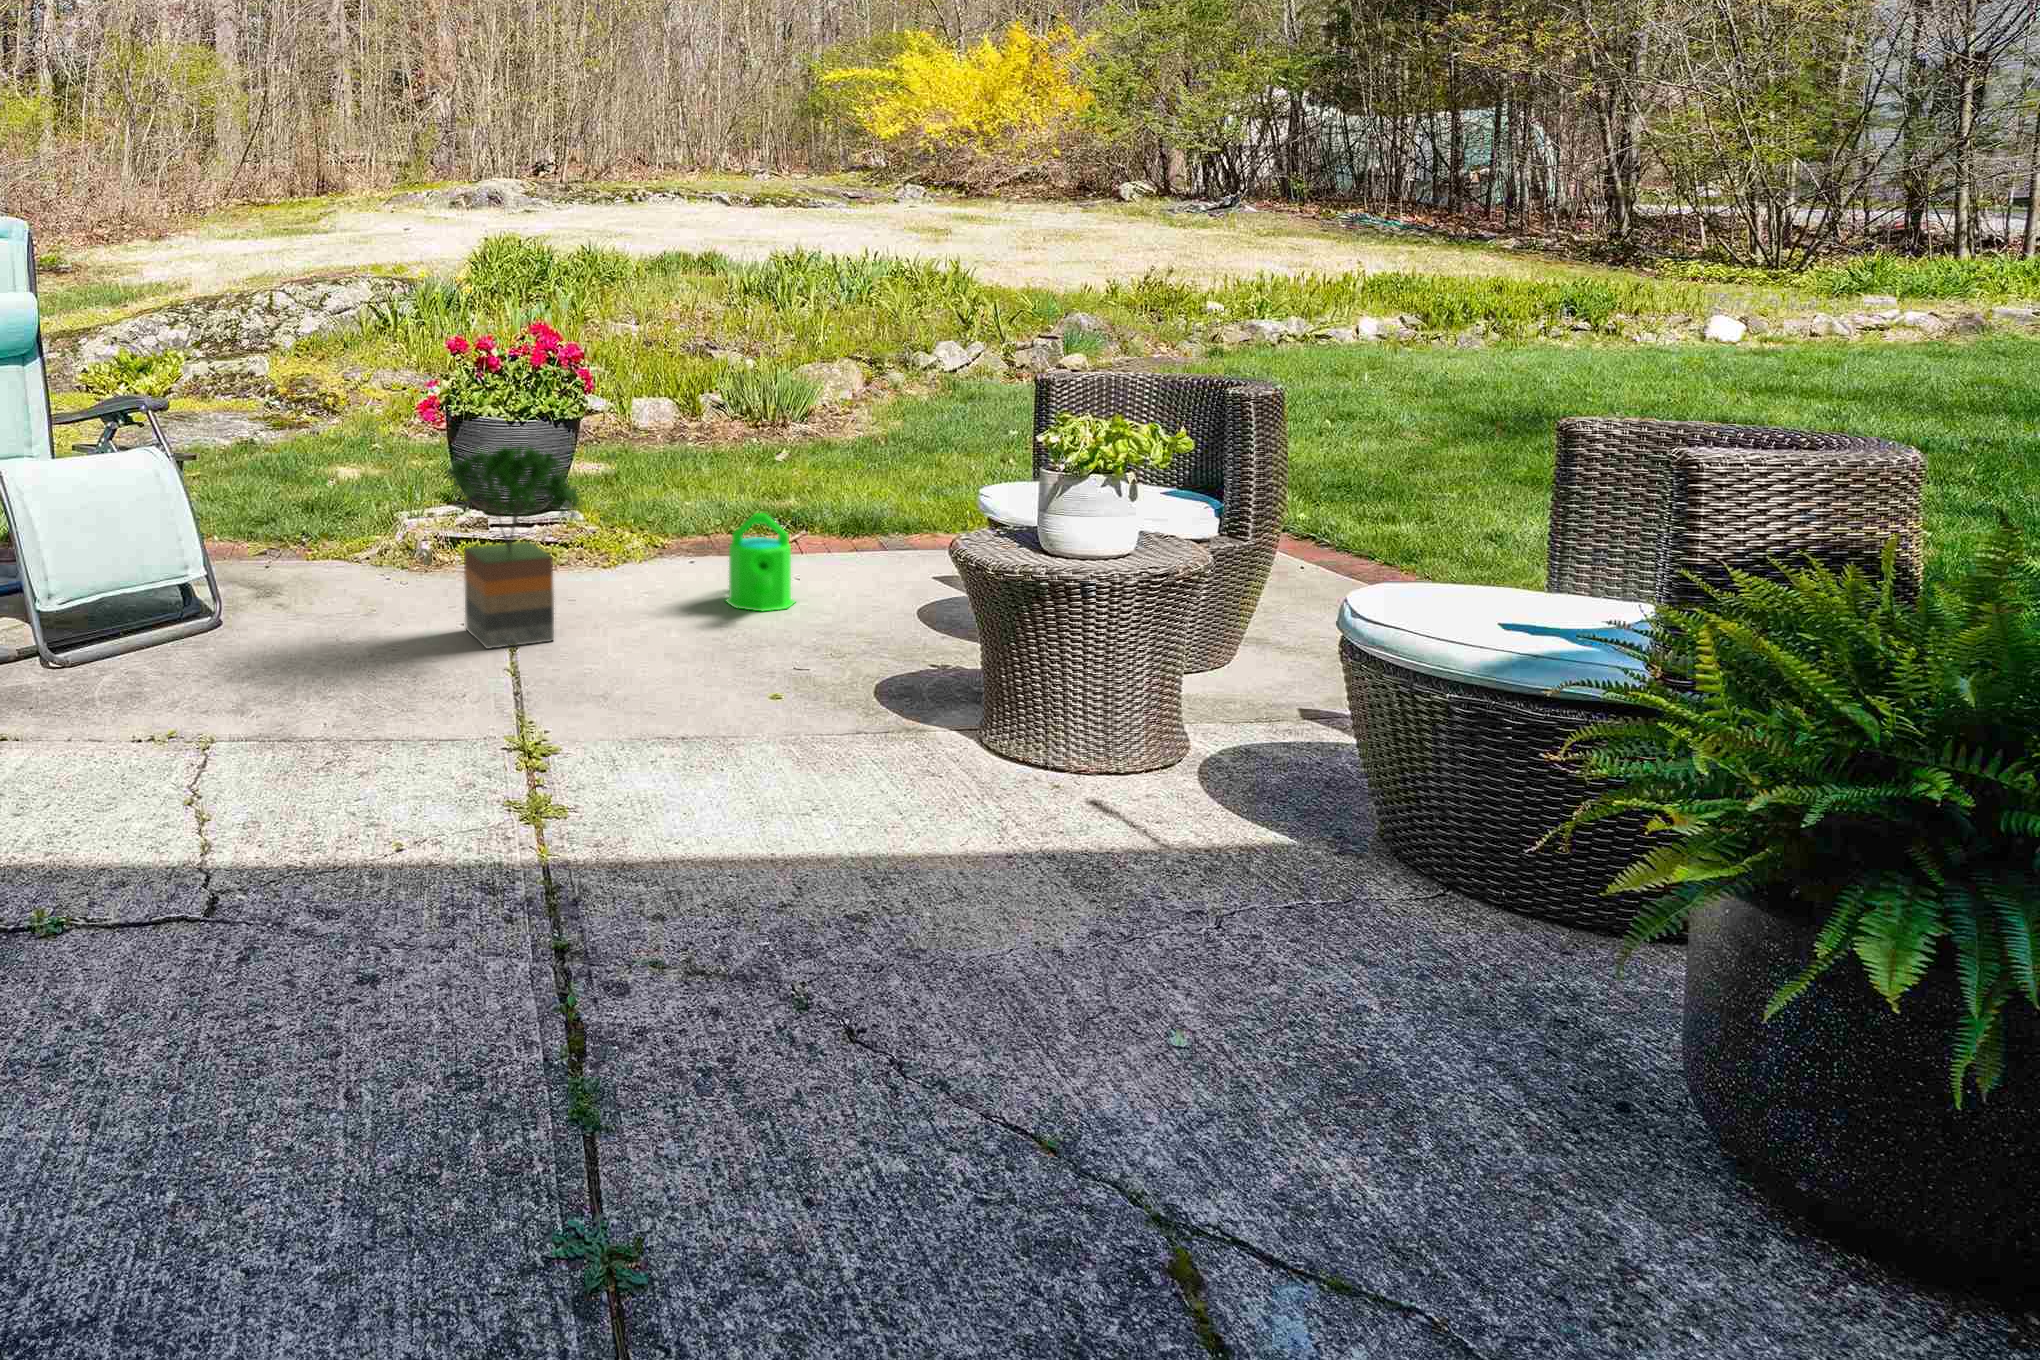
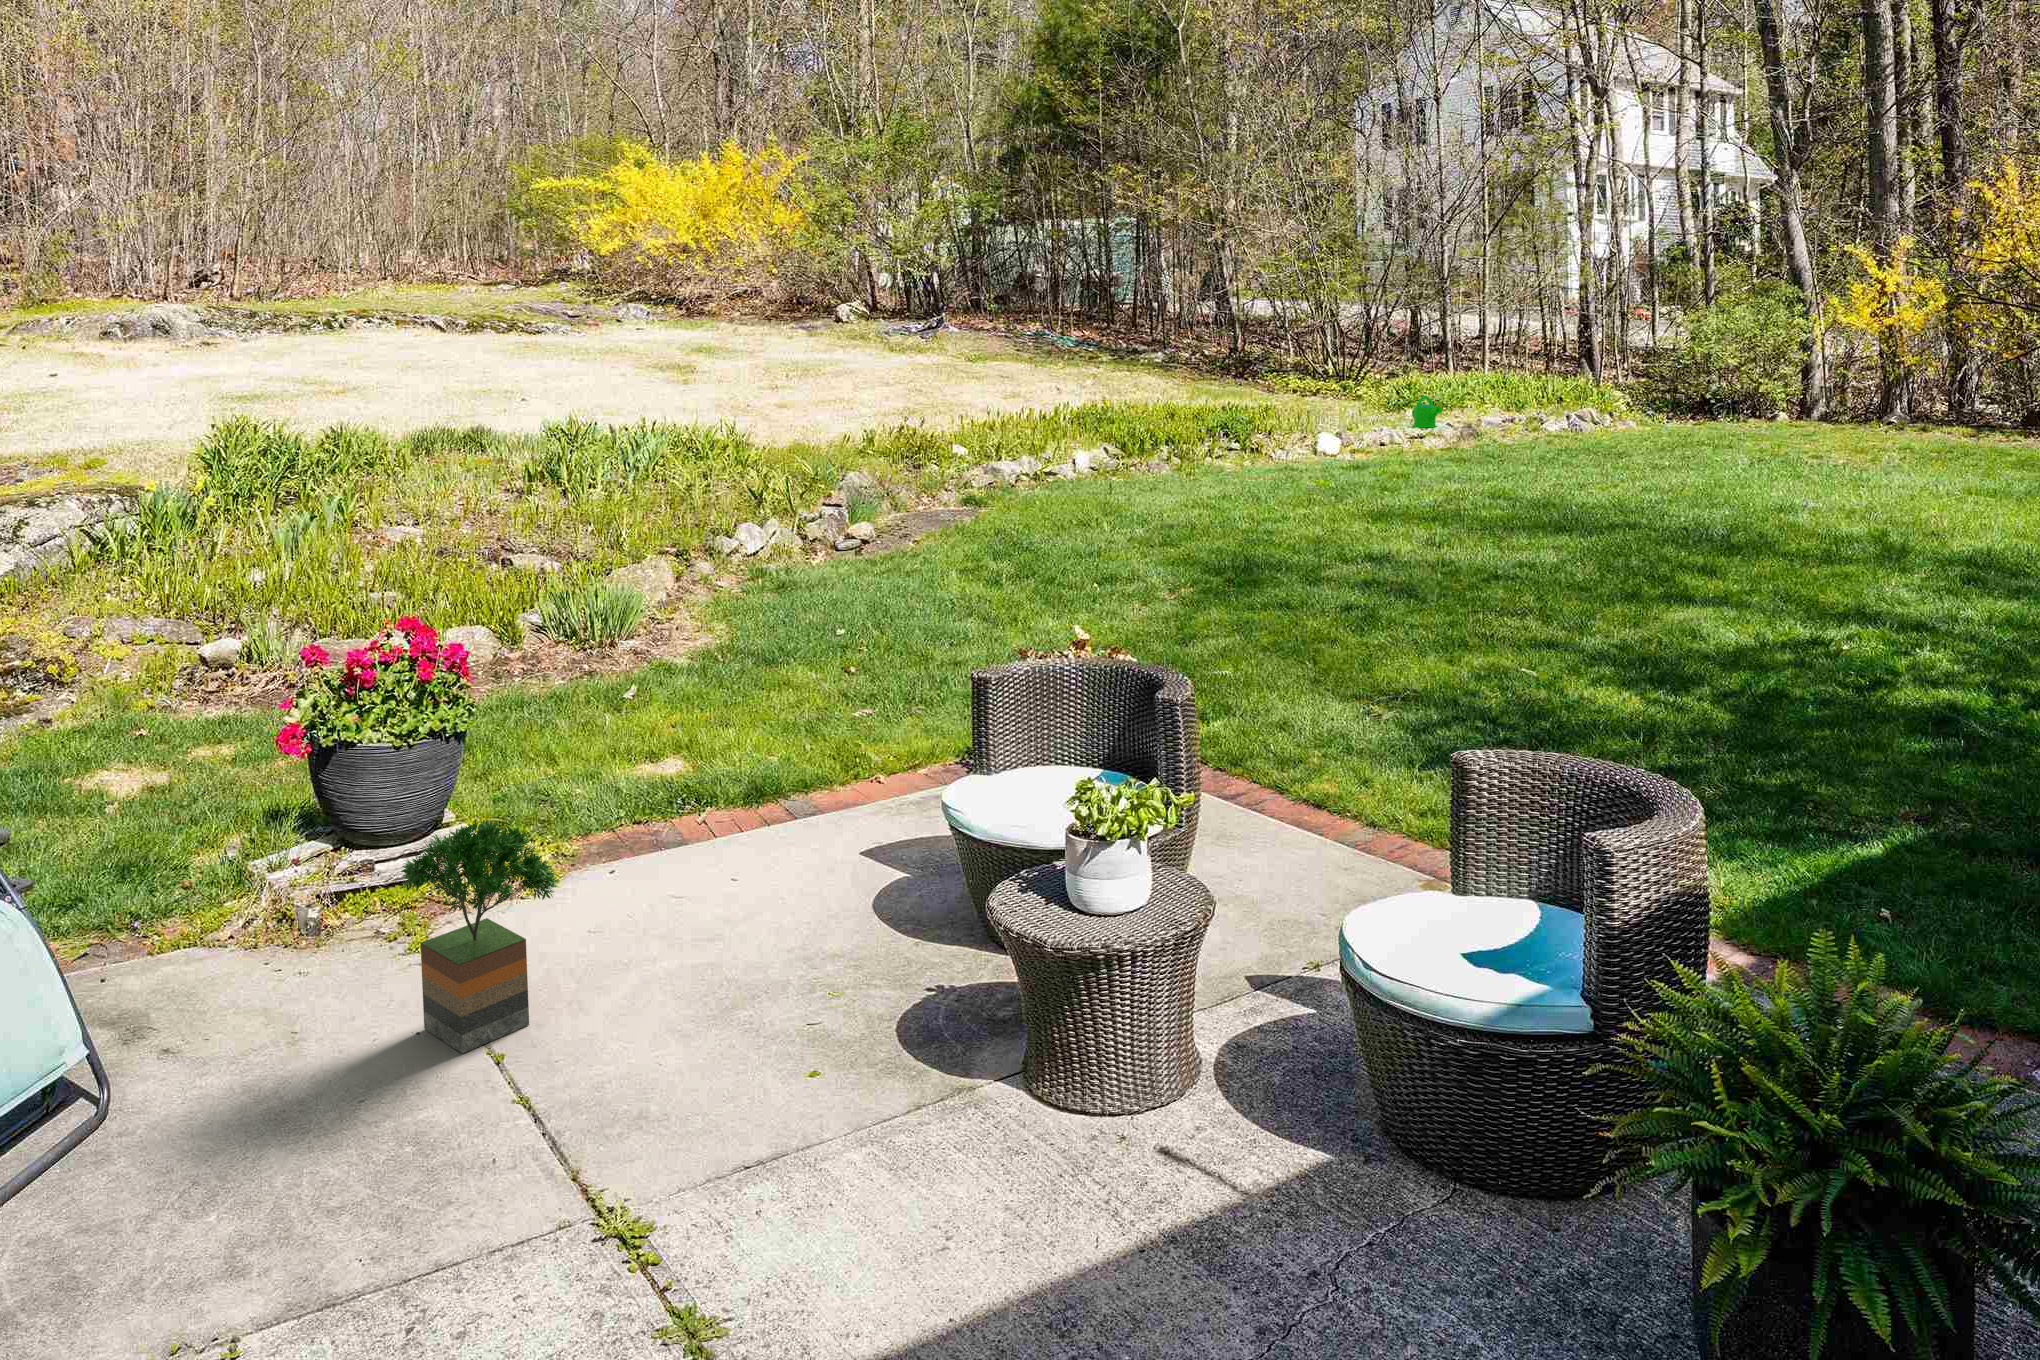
watering can: present [726,513,795,611] -> present [1412,395,1442,427]

